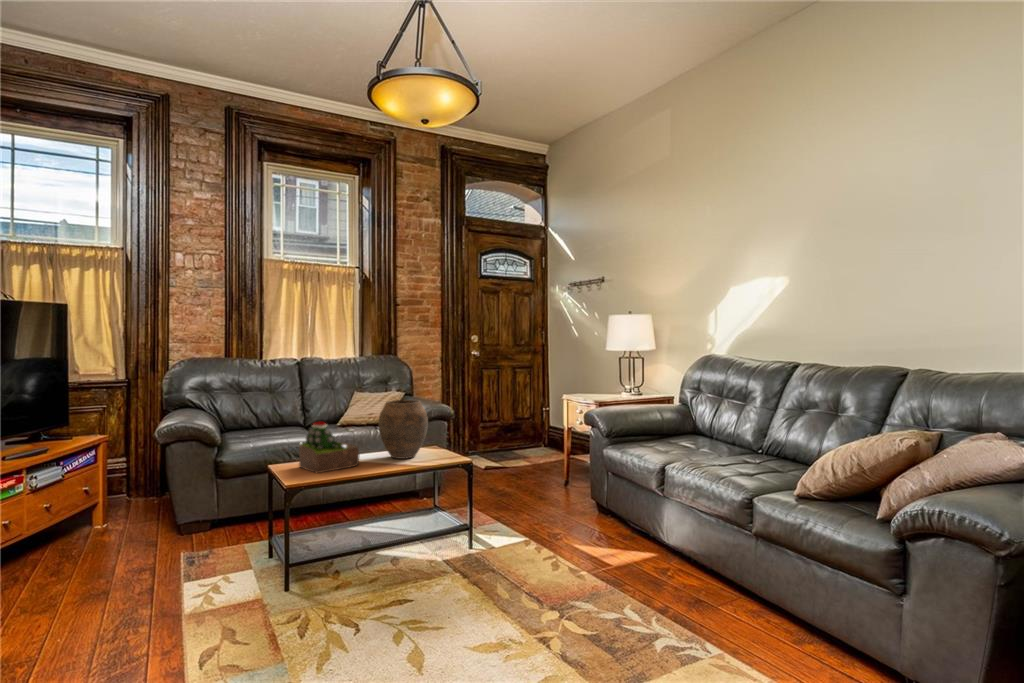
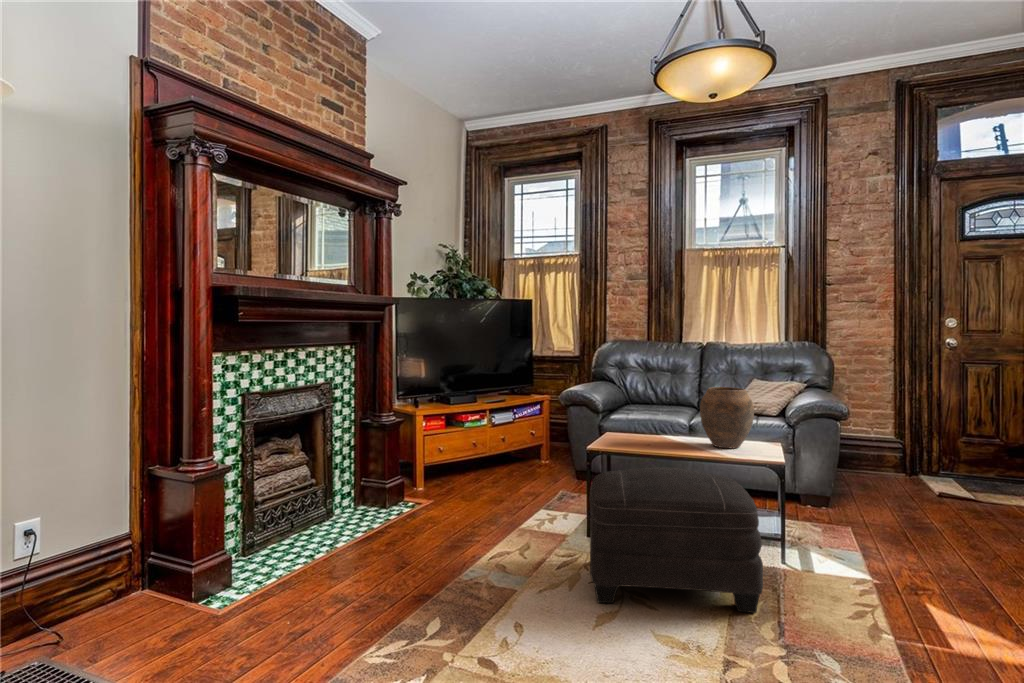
succulent plant: present [299,422,360,473] -> none [624,399,673,445]
ottoman: none [328,482,511,649] -> present [589,467,763,613]

